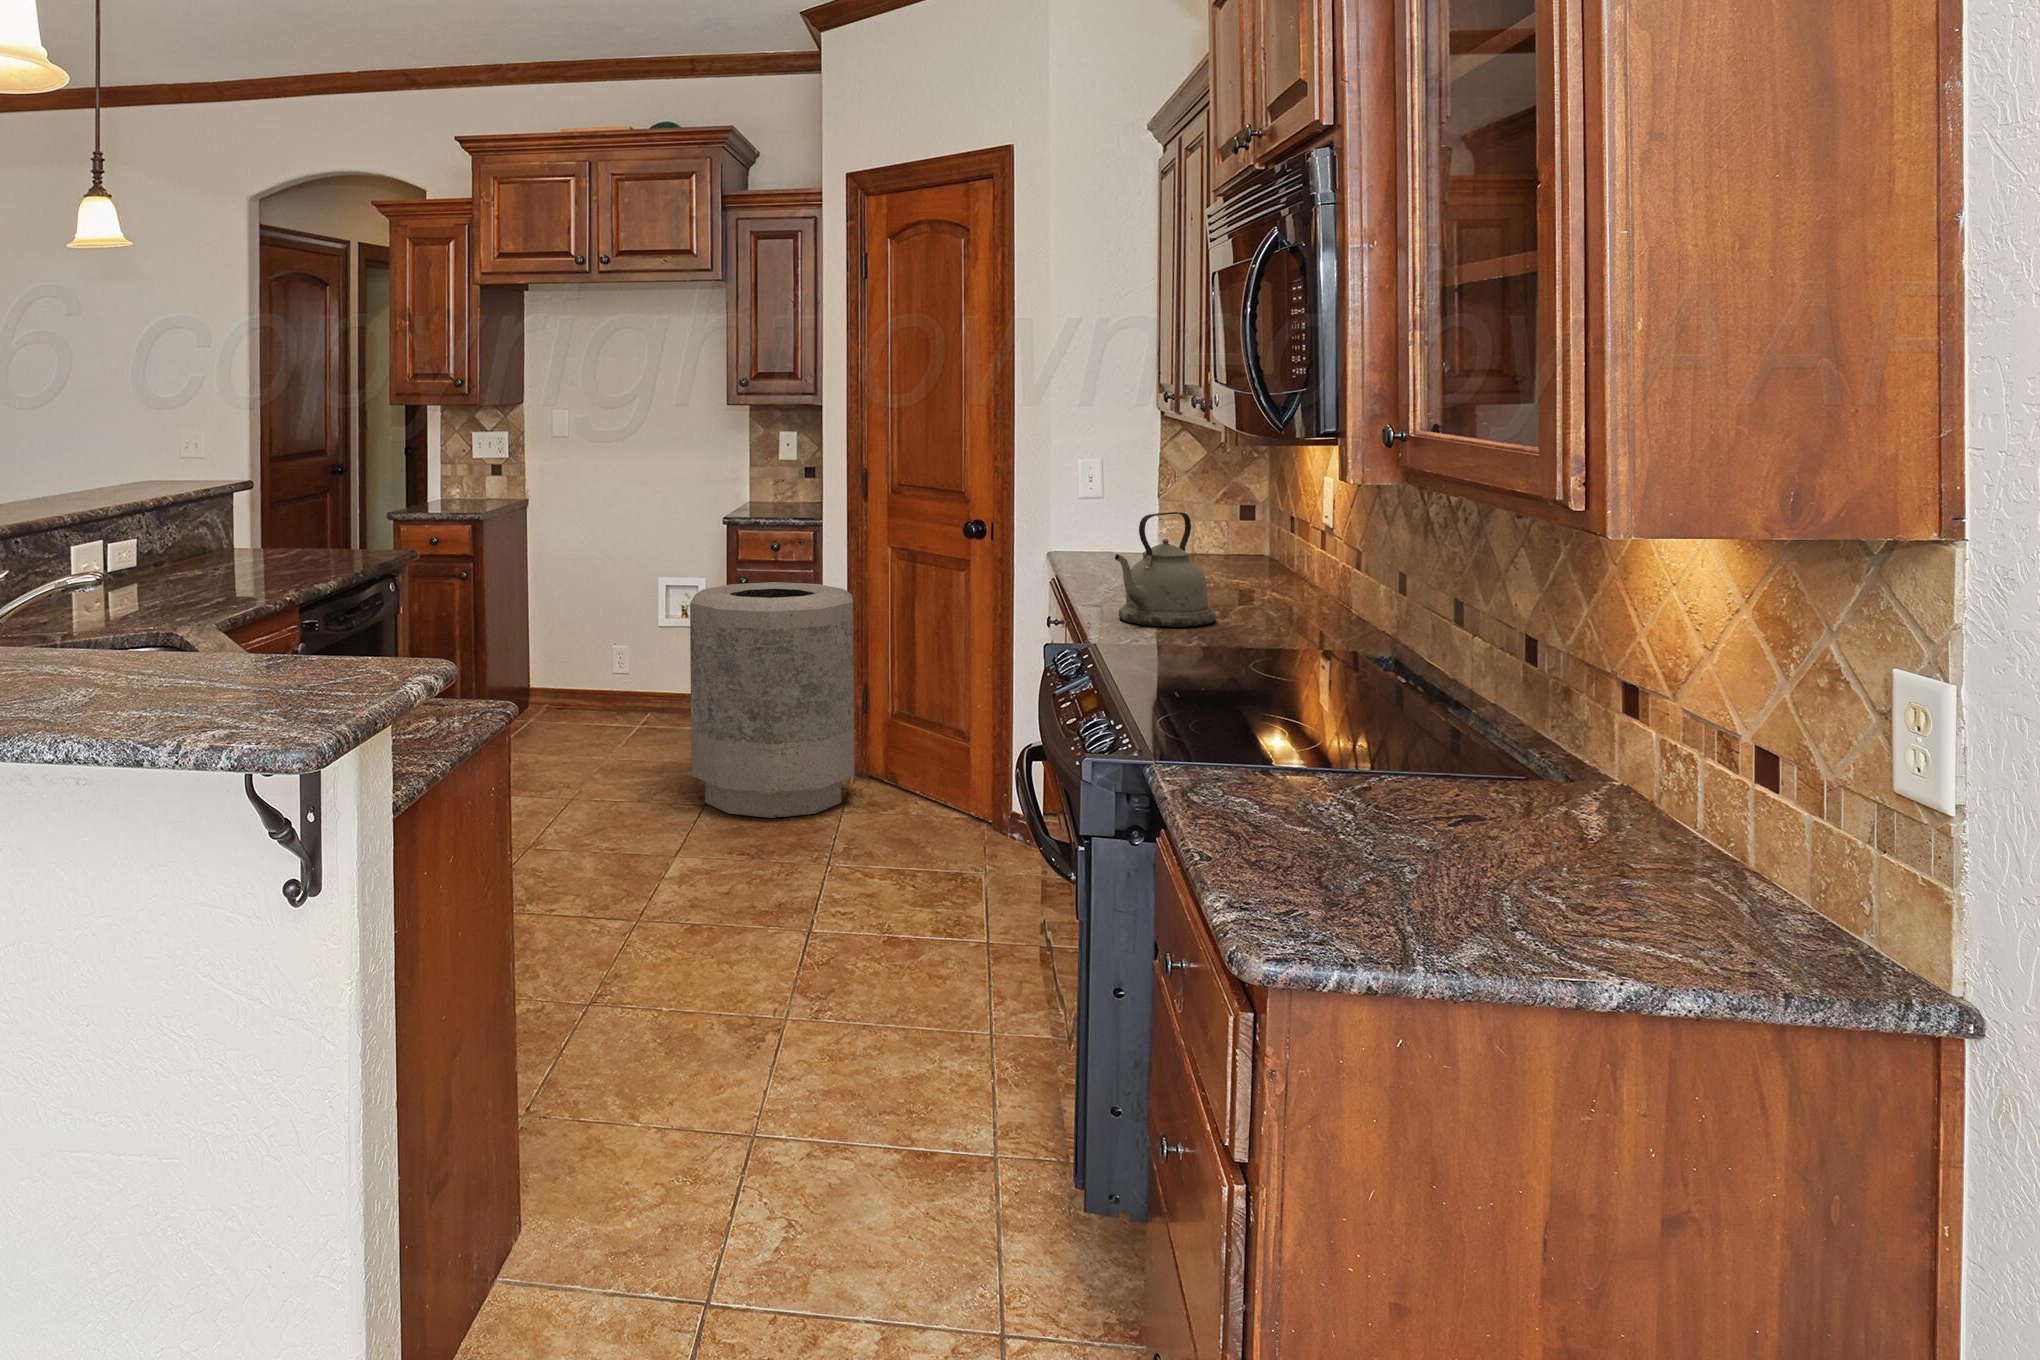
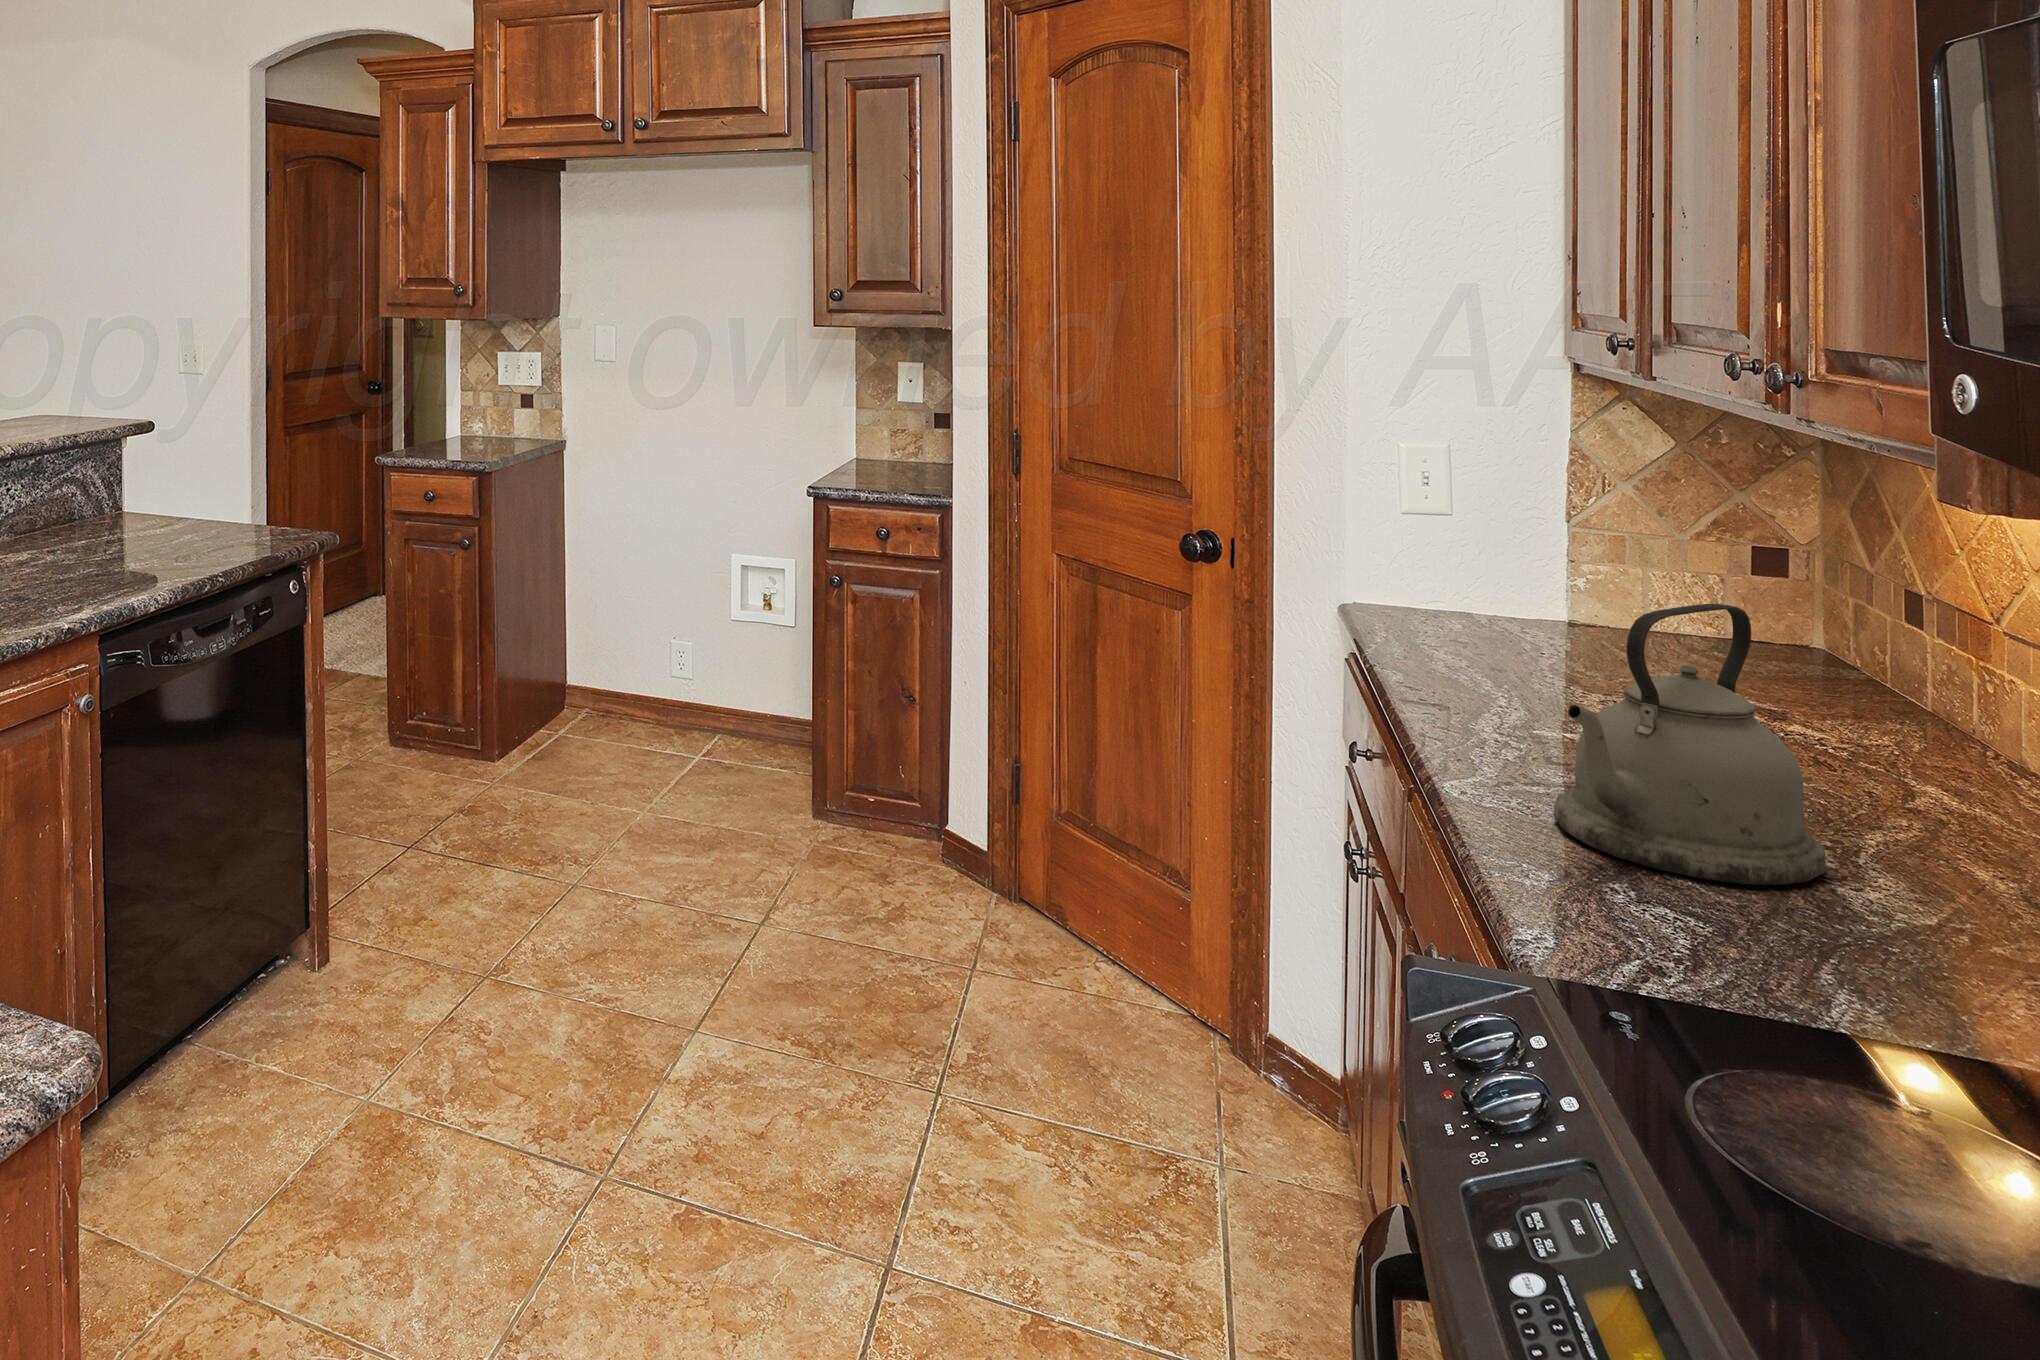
trash can: present [690,582,855,818] -> none [737,588,988,954]

